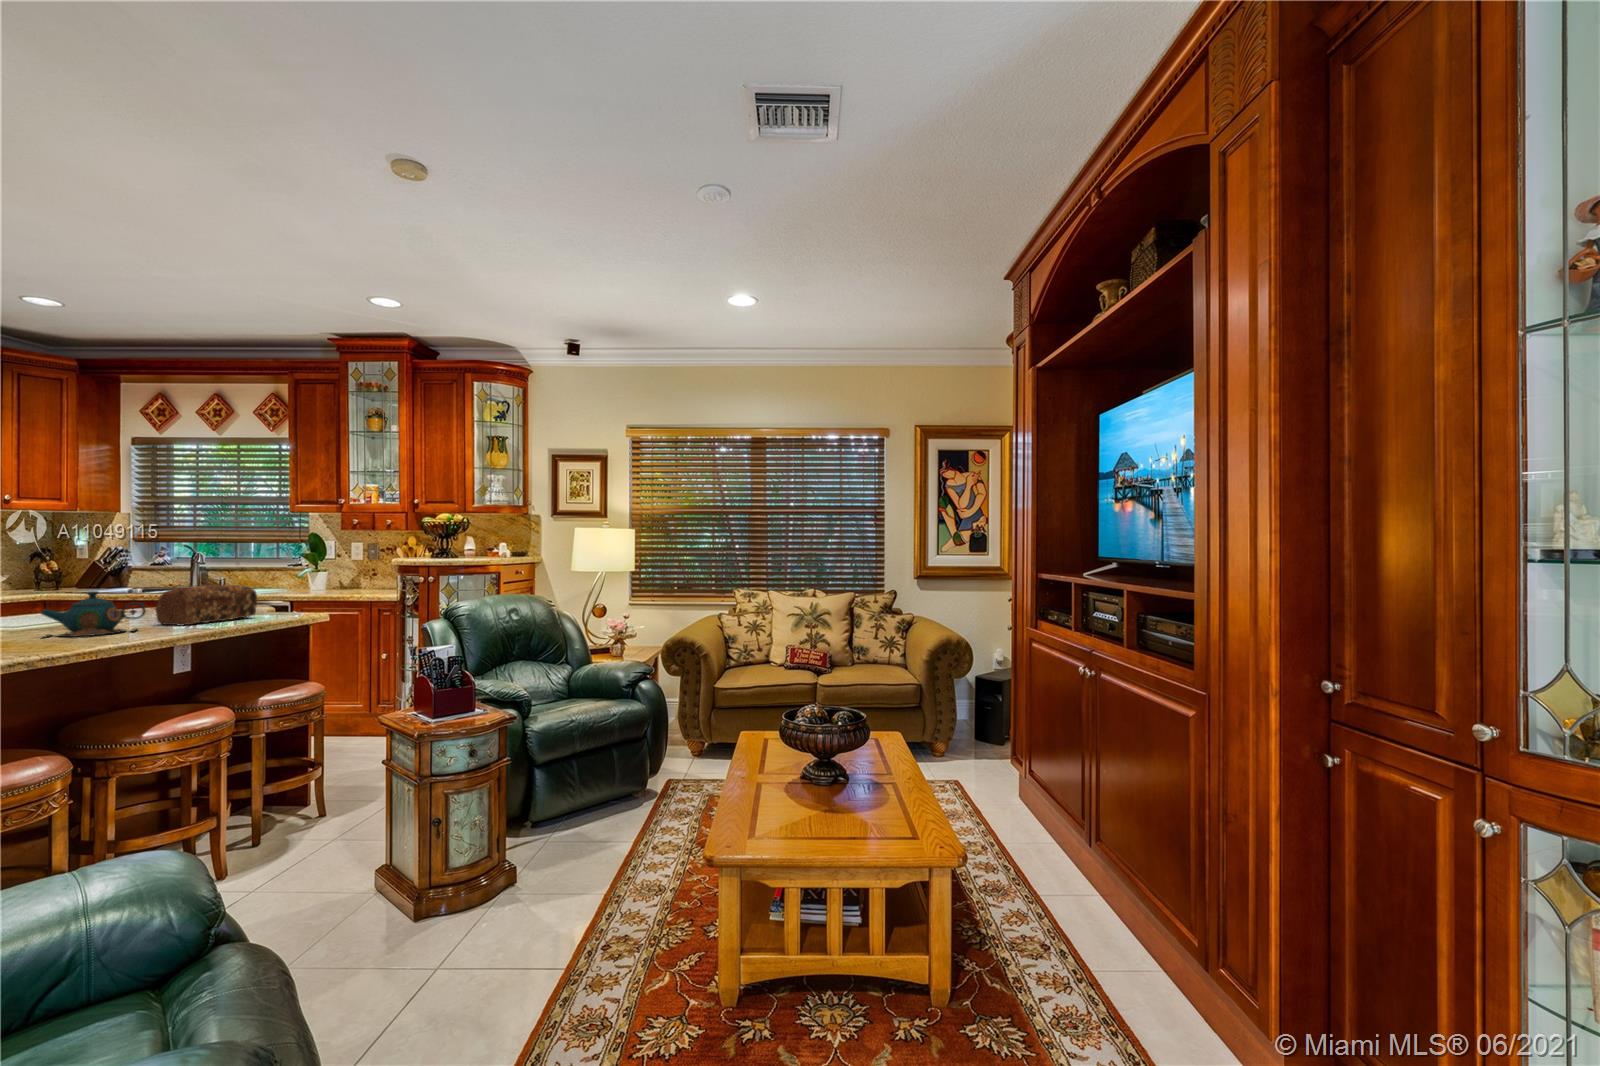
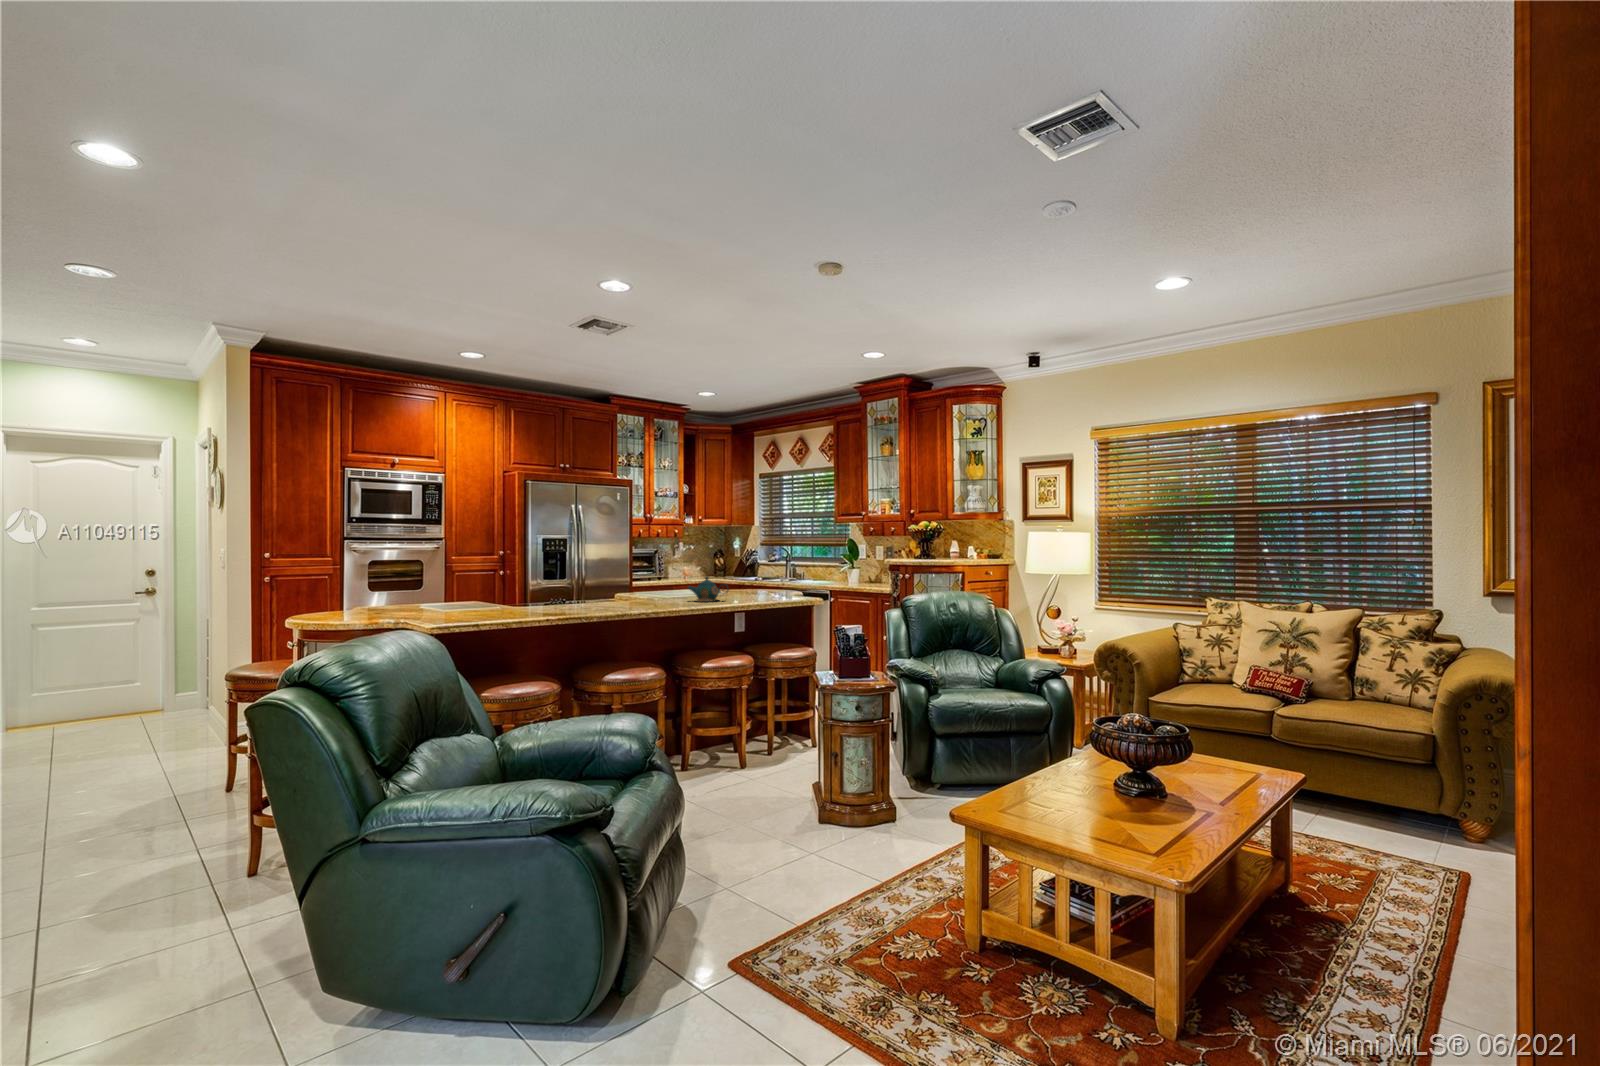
bread loaf: present [155,585,257,626] -> none [736,575,785,600]

